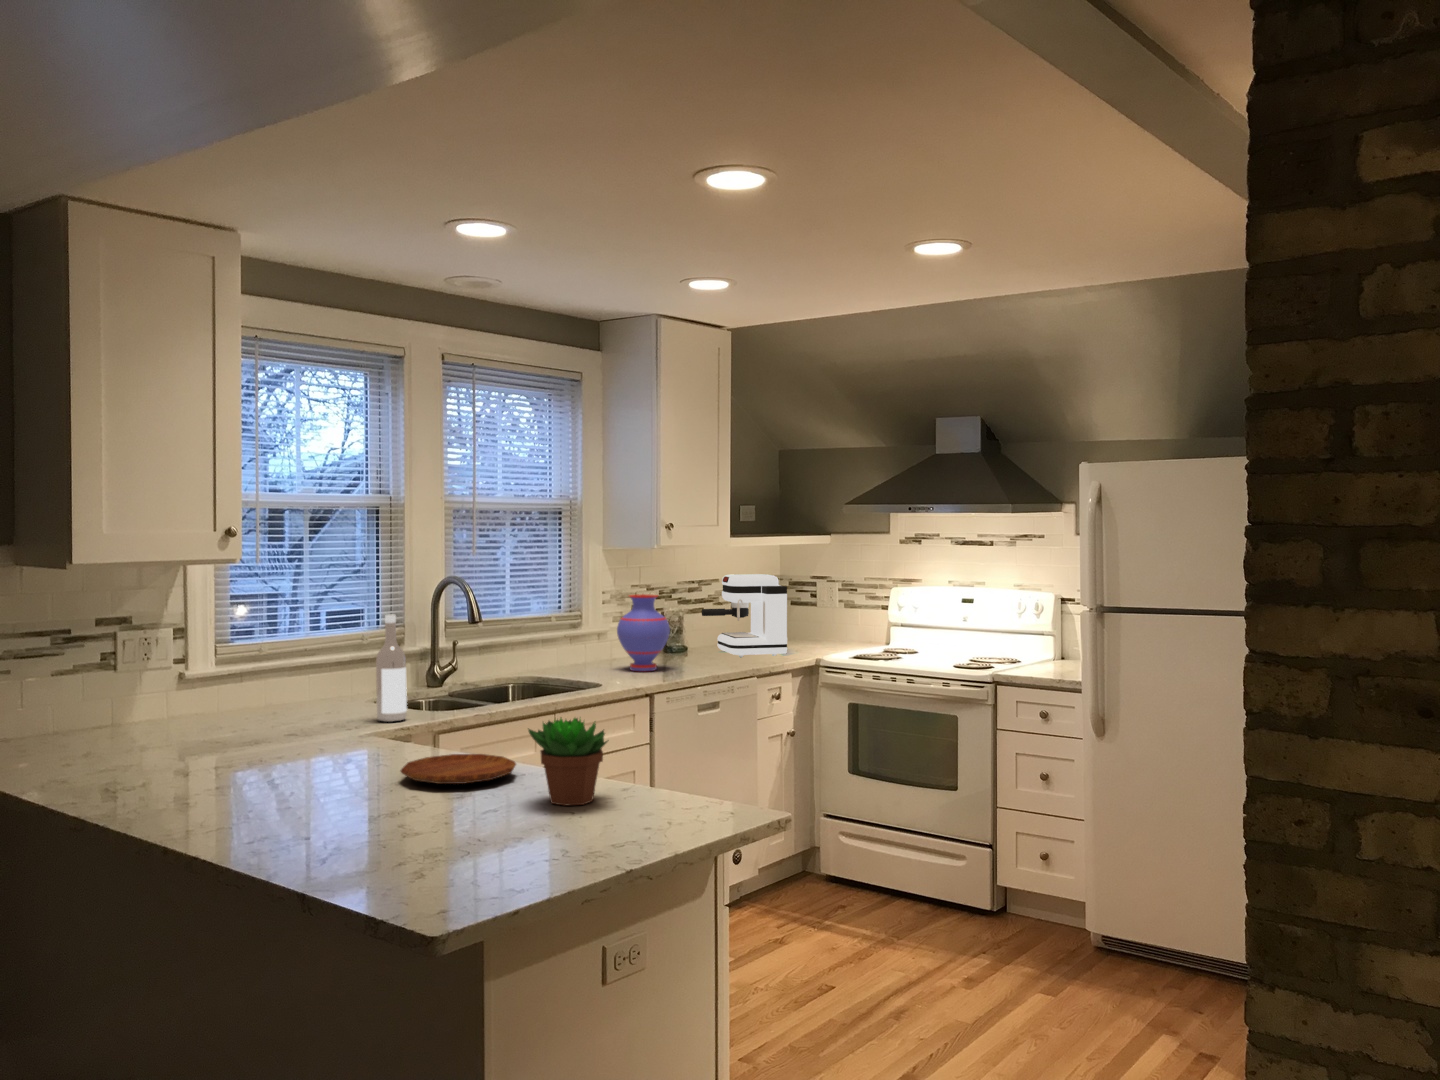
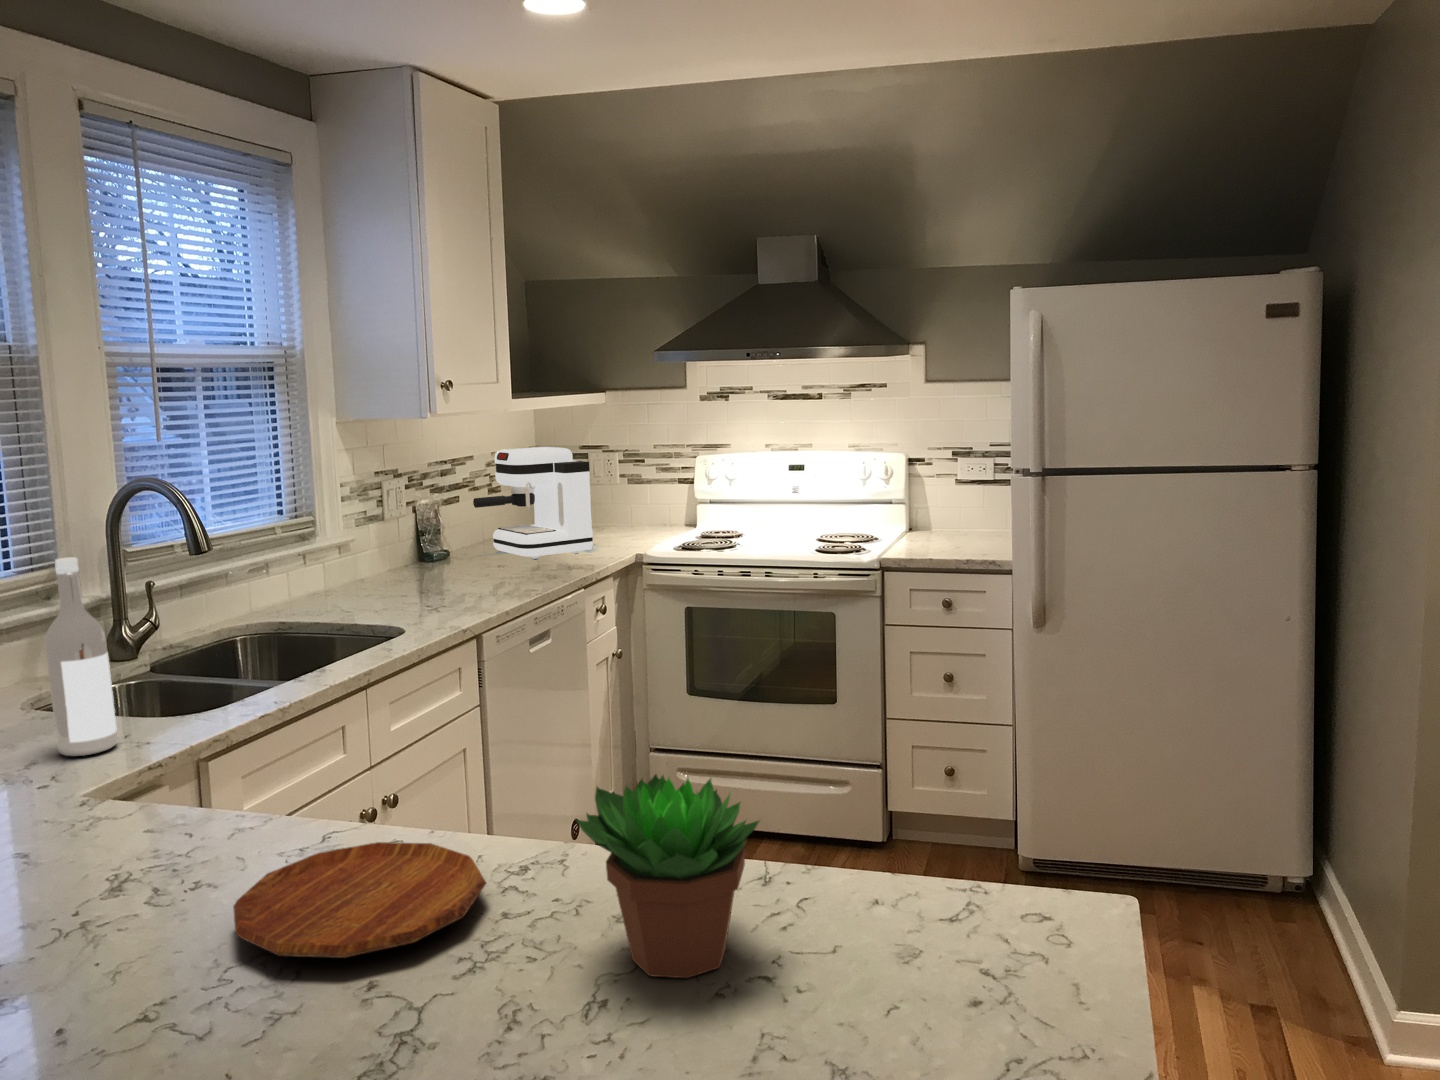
vase: present [617,594,670,671] -> none [385,484,463,596]

